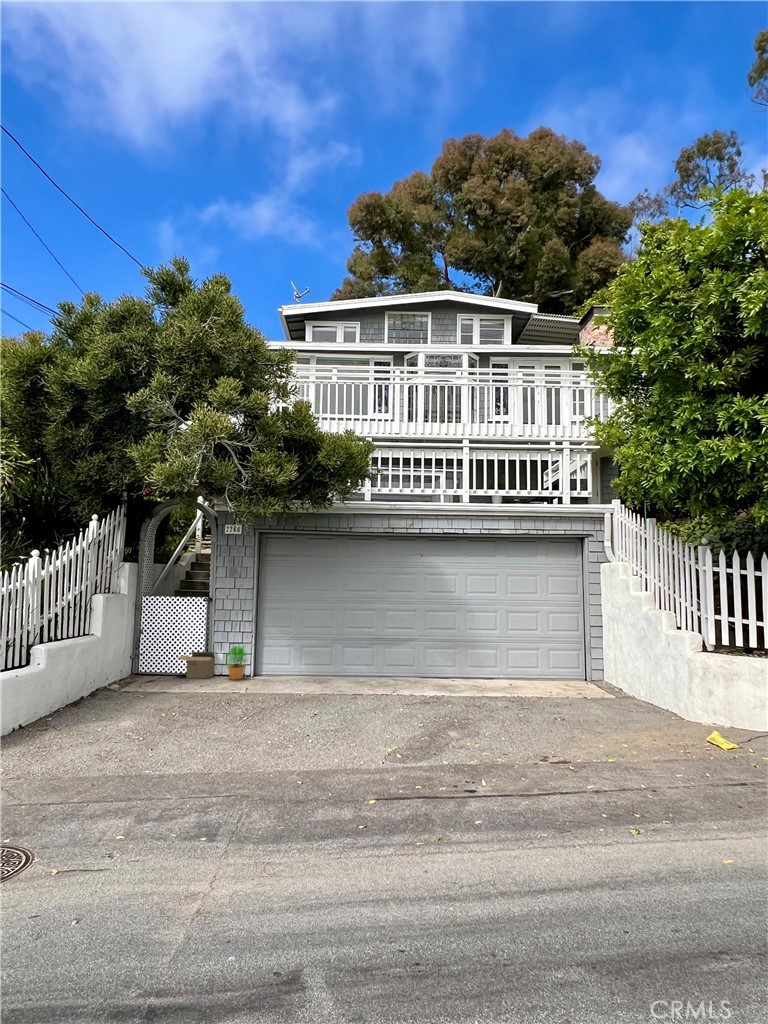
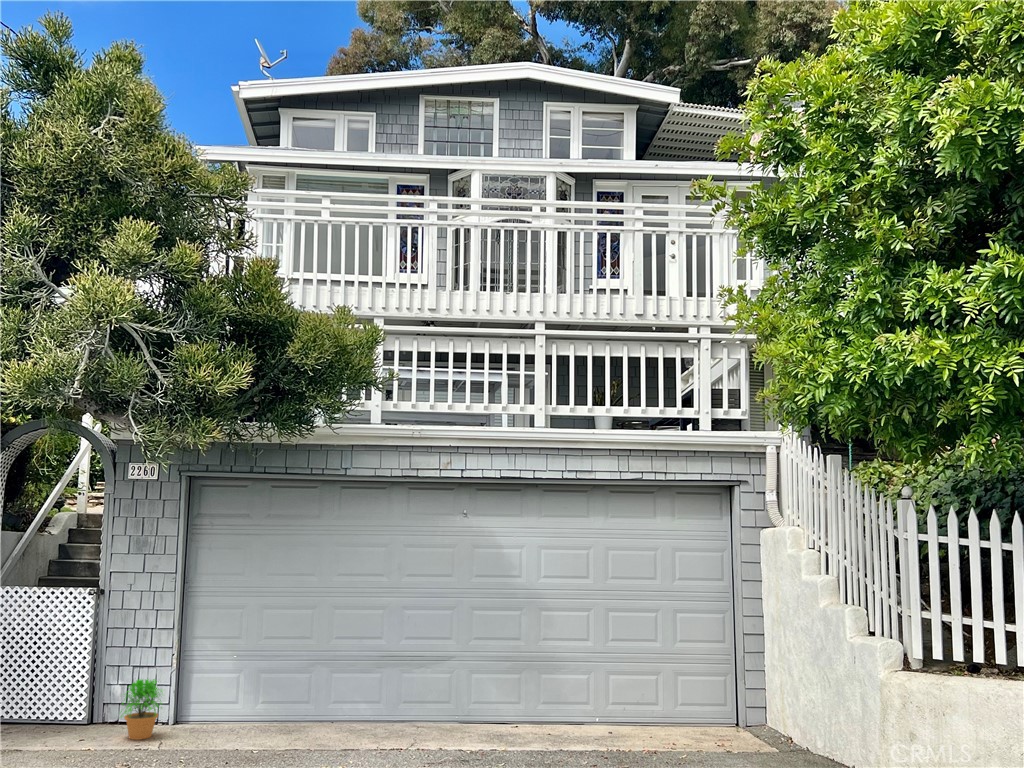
cardboard box: present [177,652,215,678] -> none [31,691,103,740]

